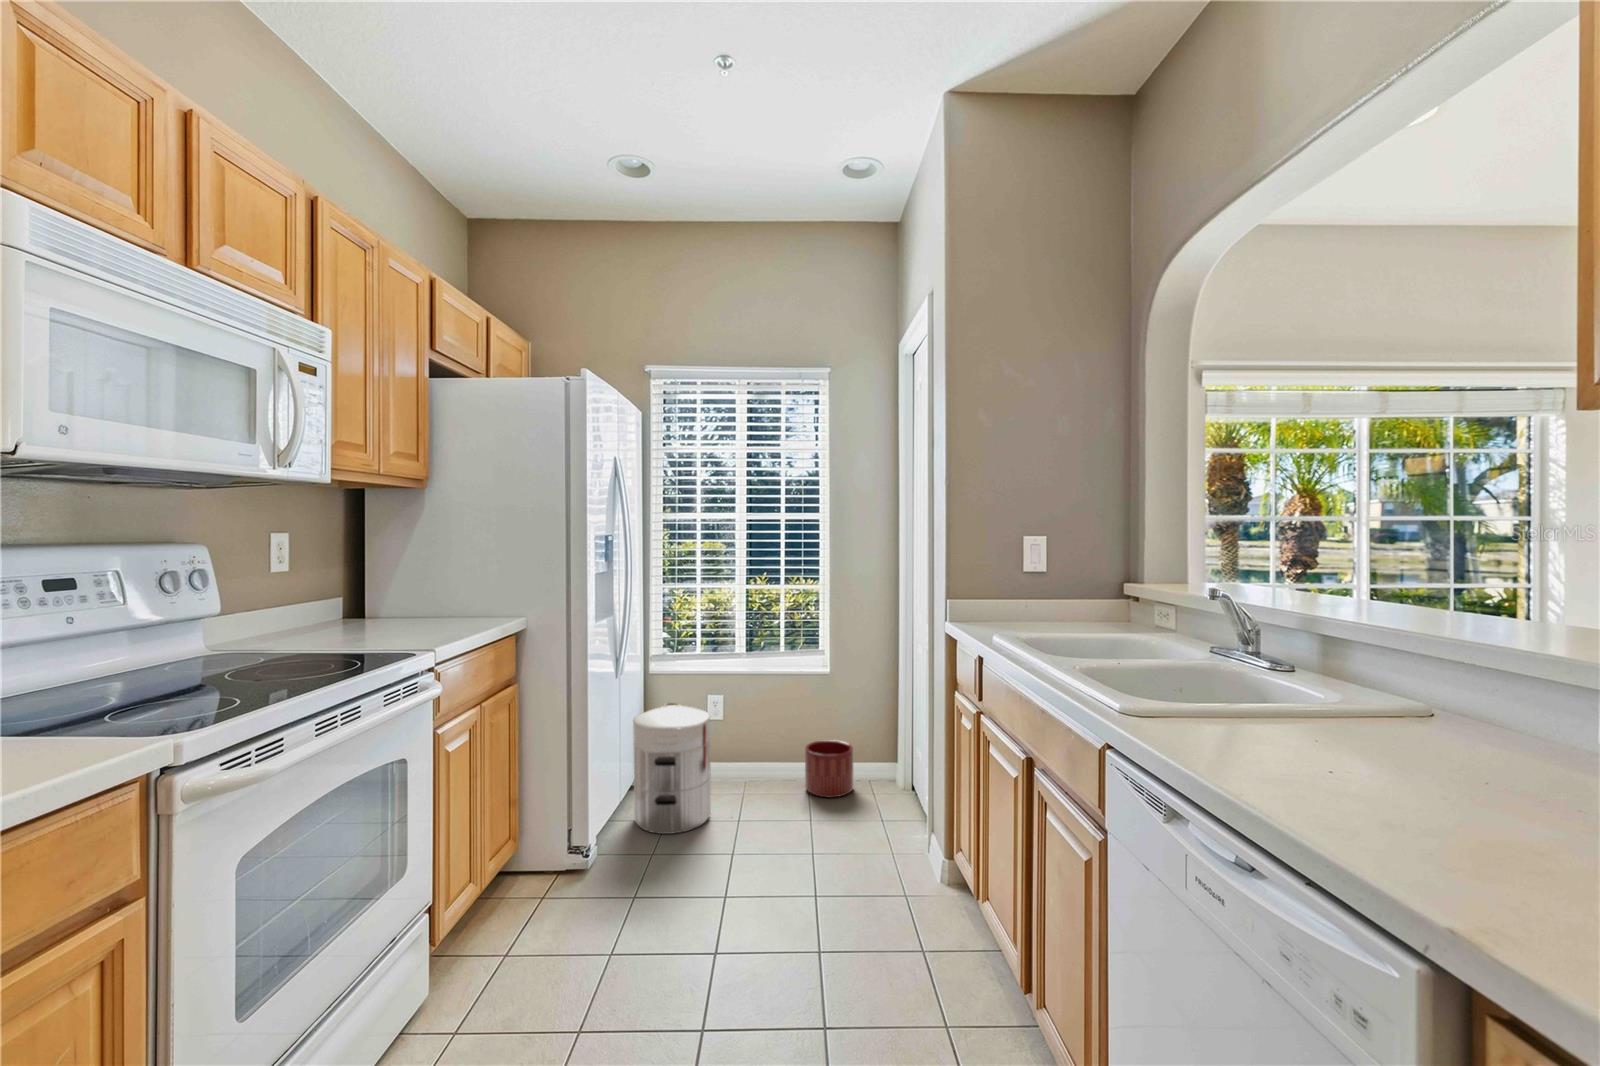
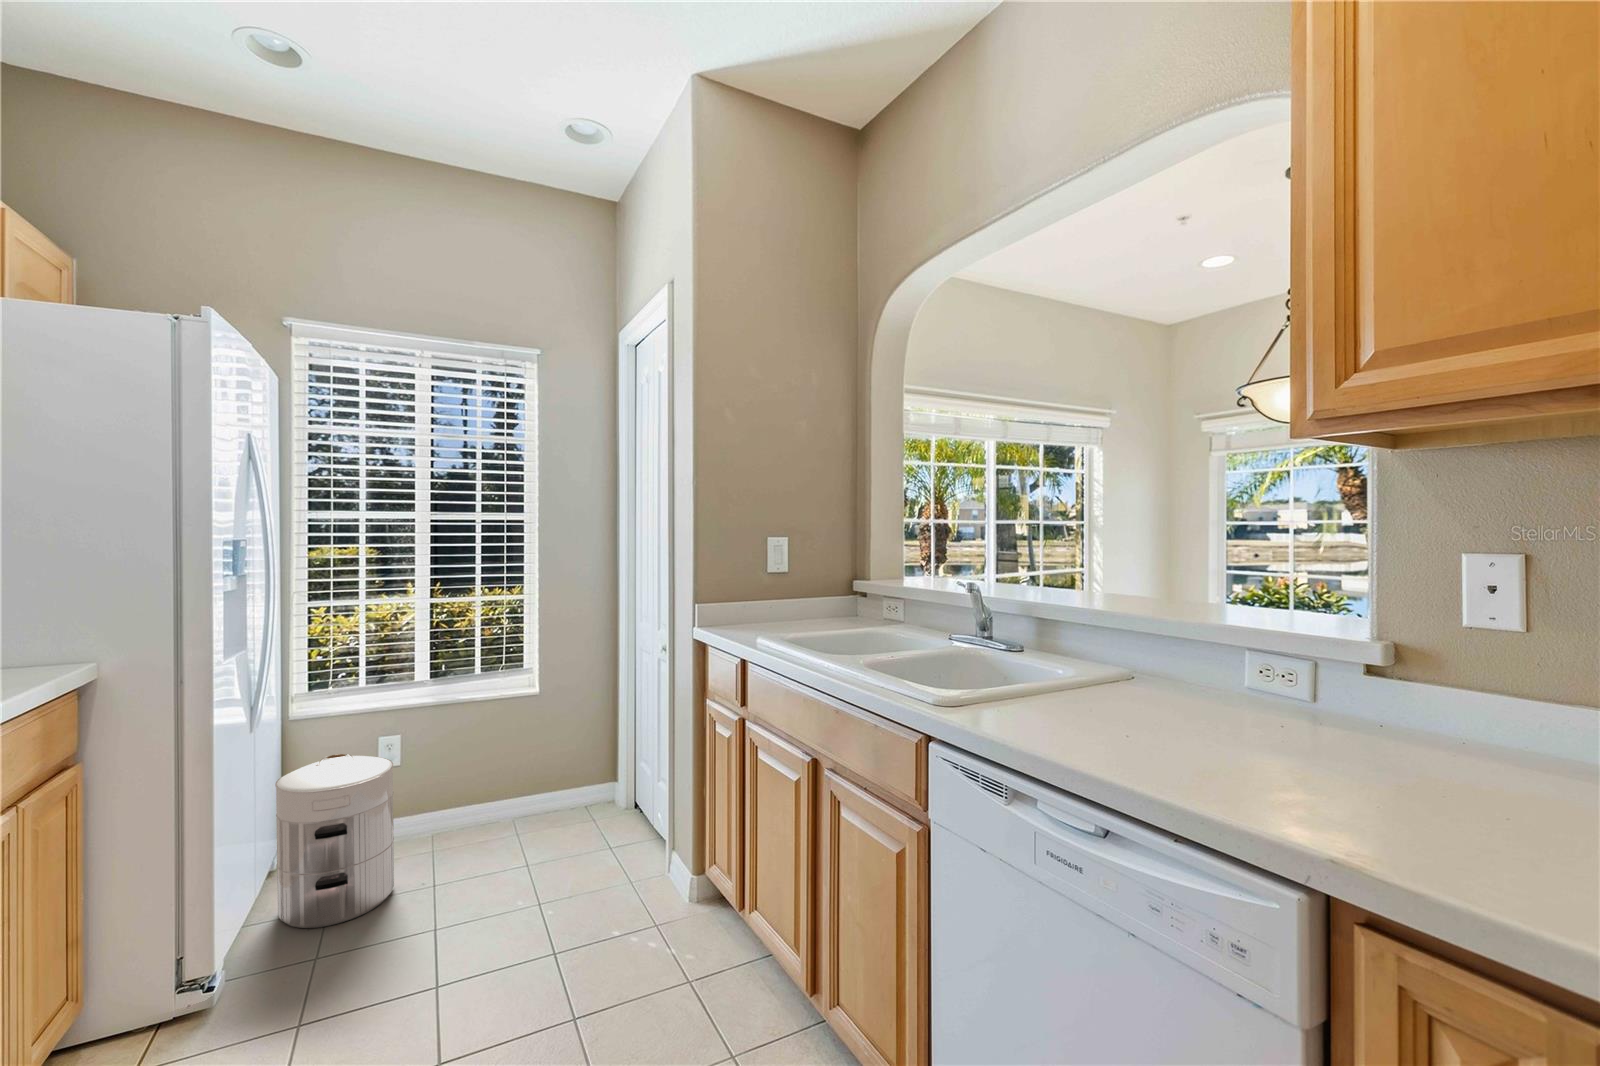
planter: present [805,740,854,797] -> none [513,768,571,835]

